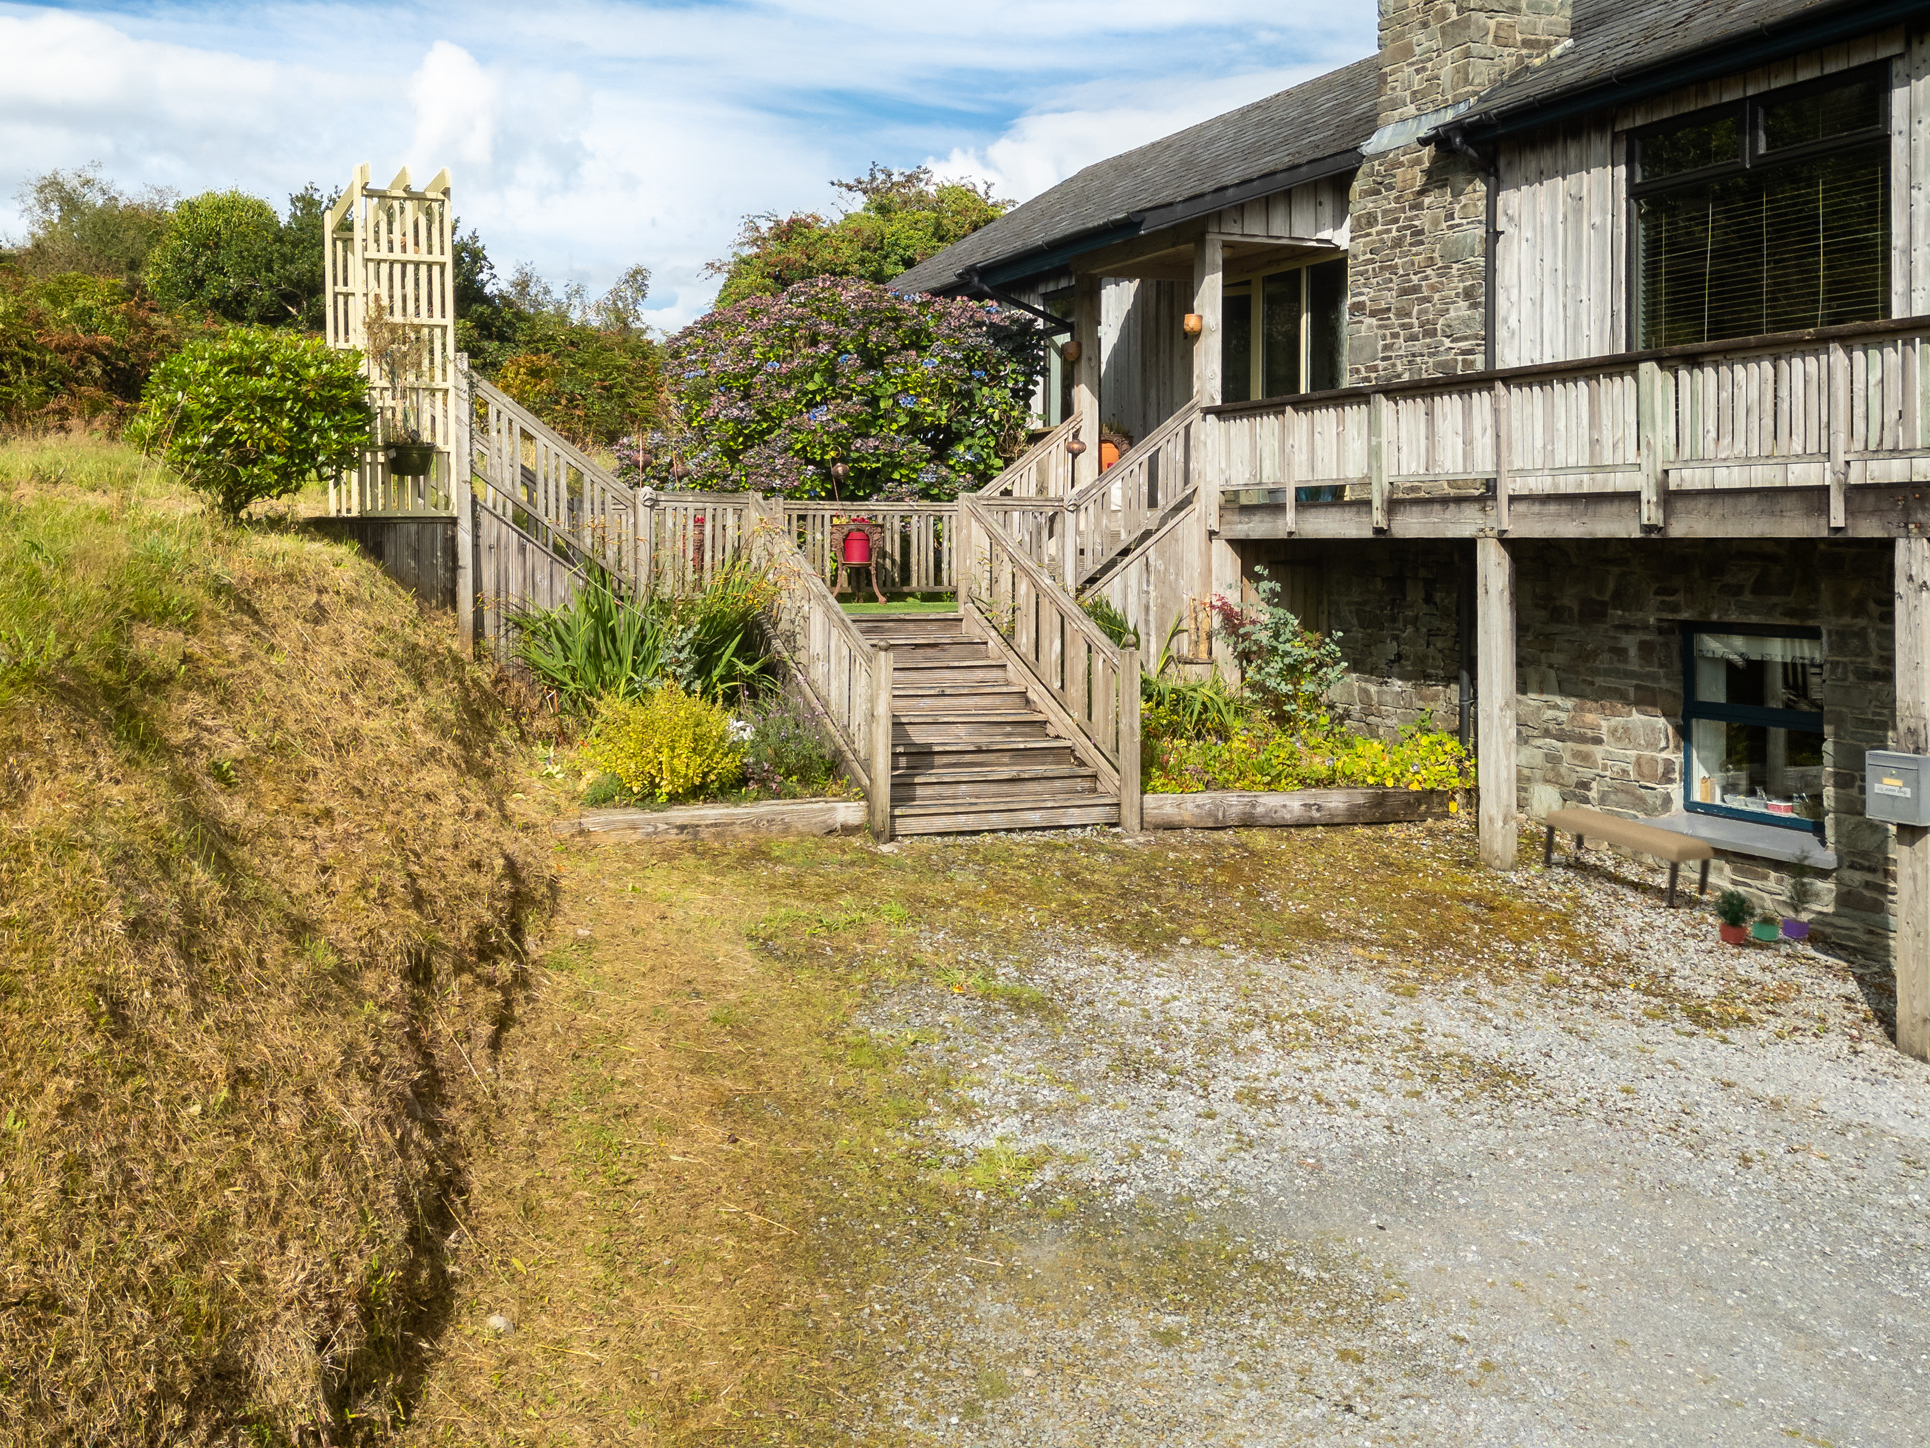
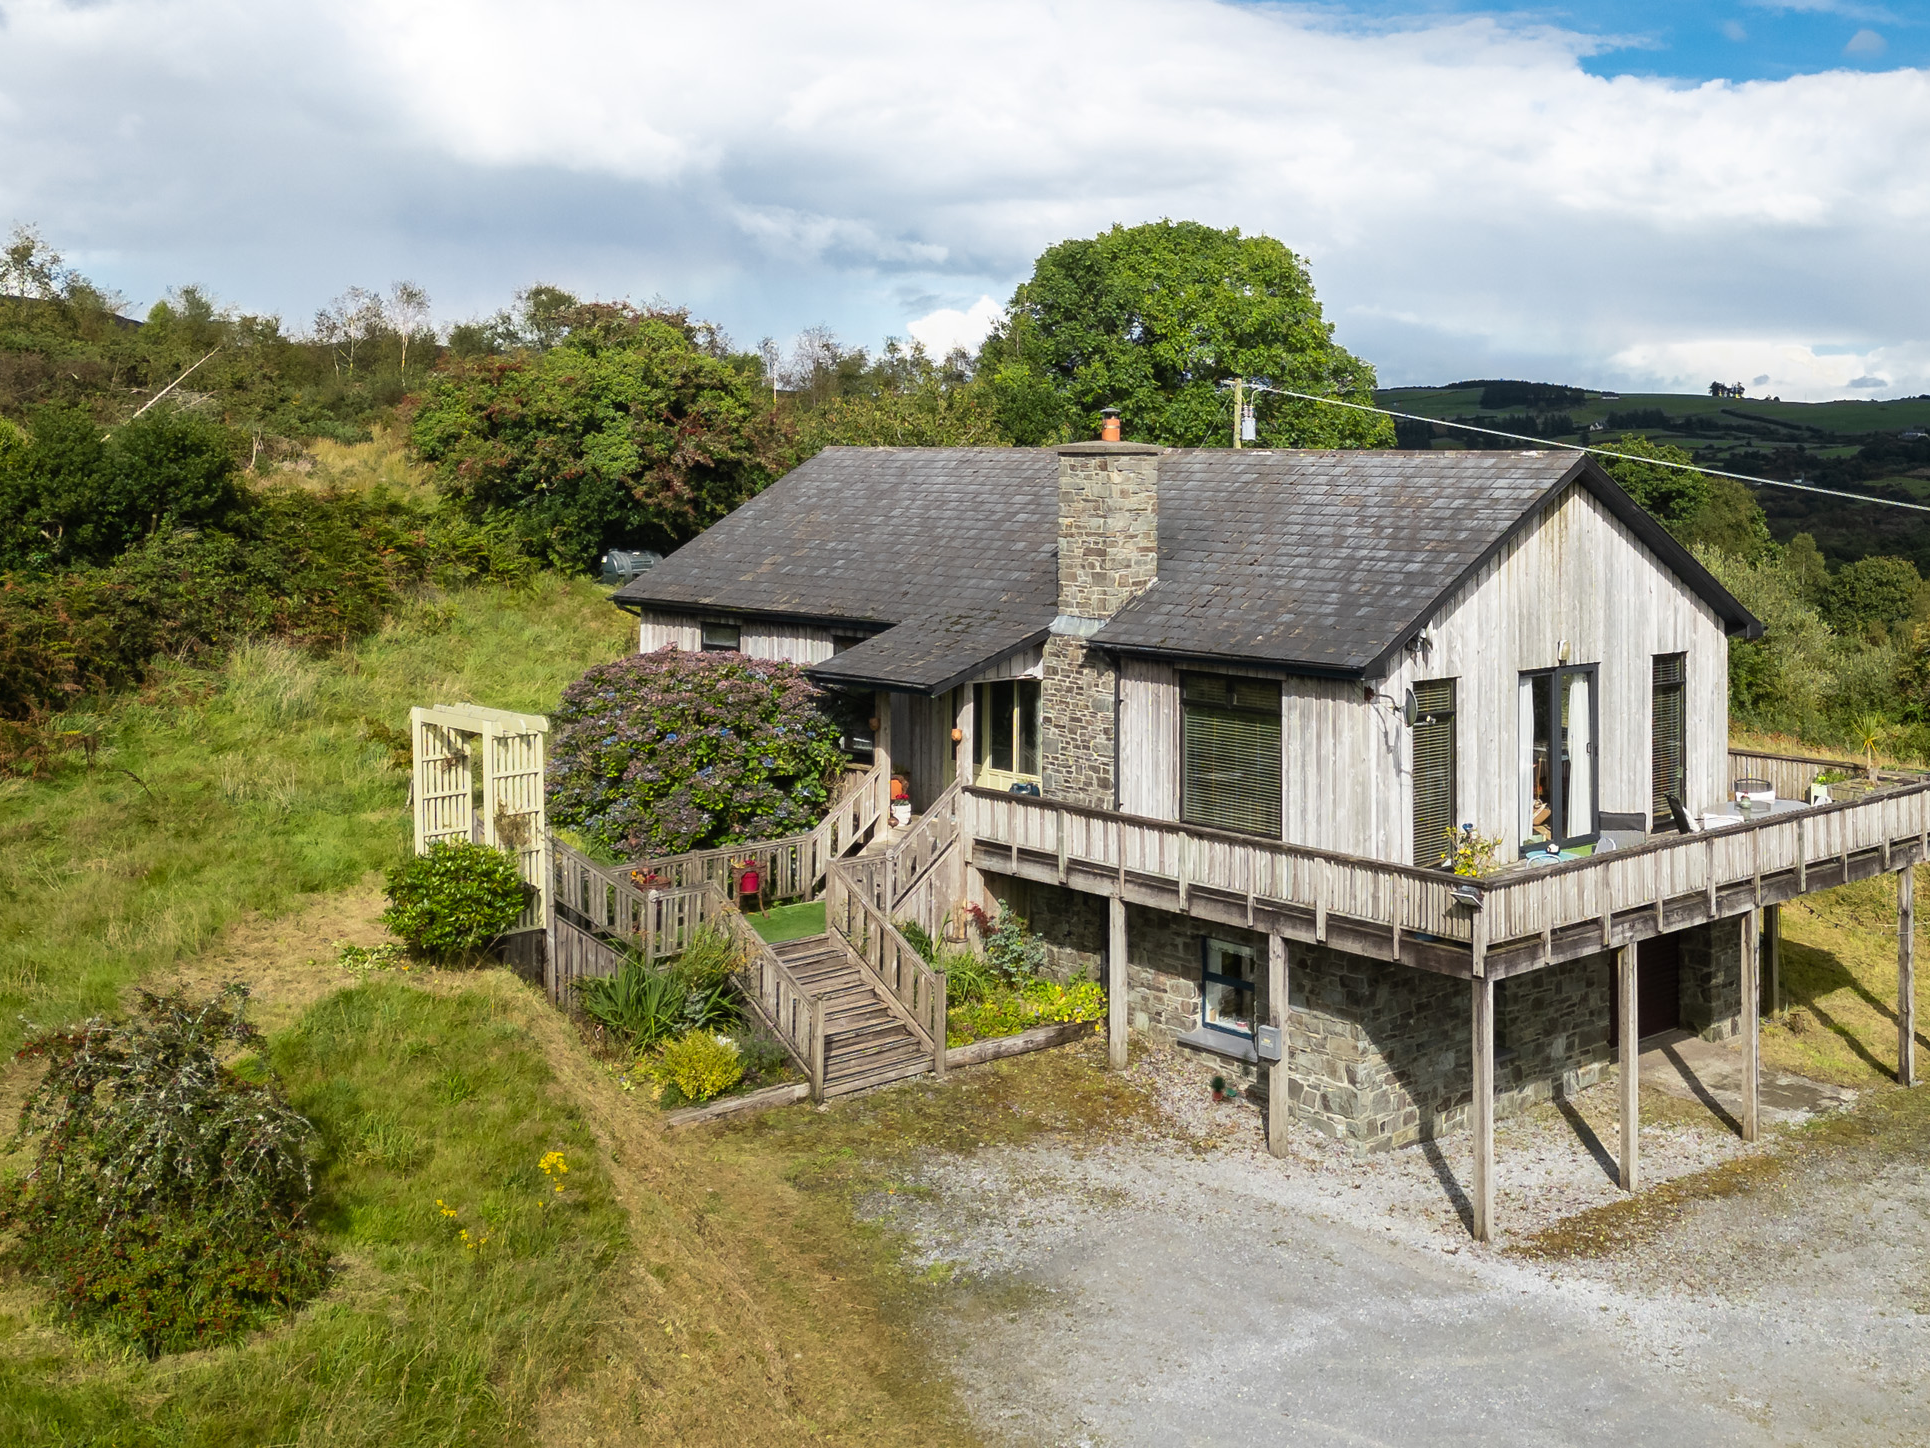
bench: present [1544,808,1714,907] -> none [1142,1028,1214,1082]

